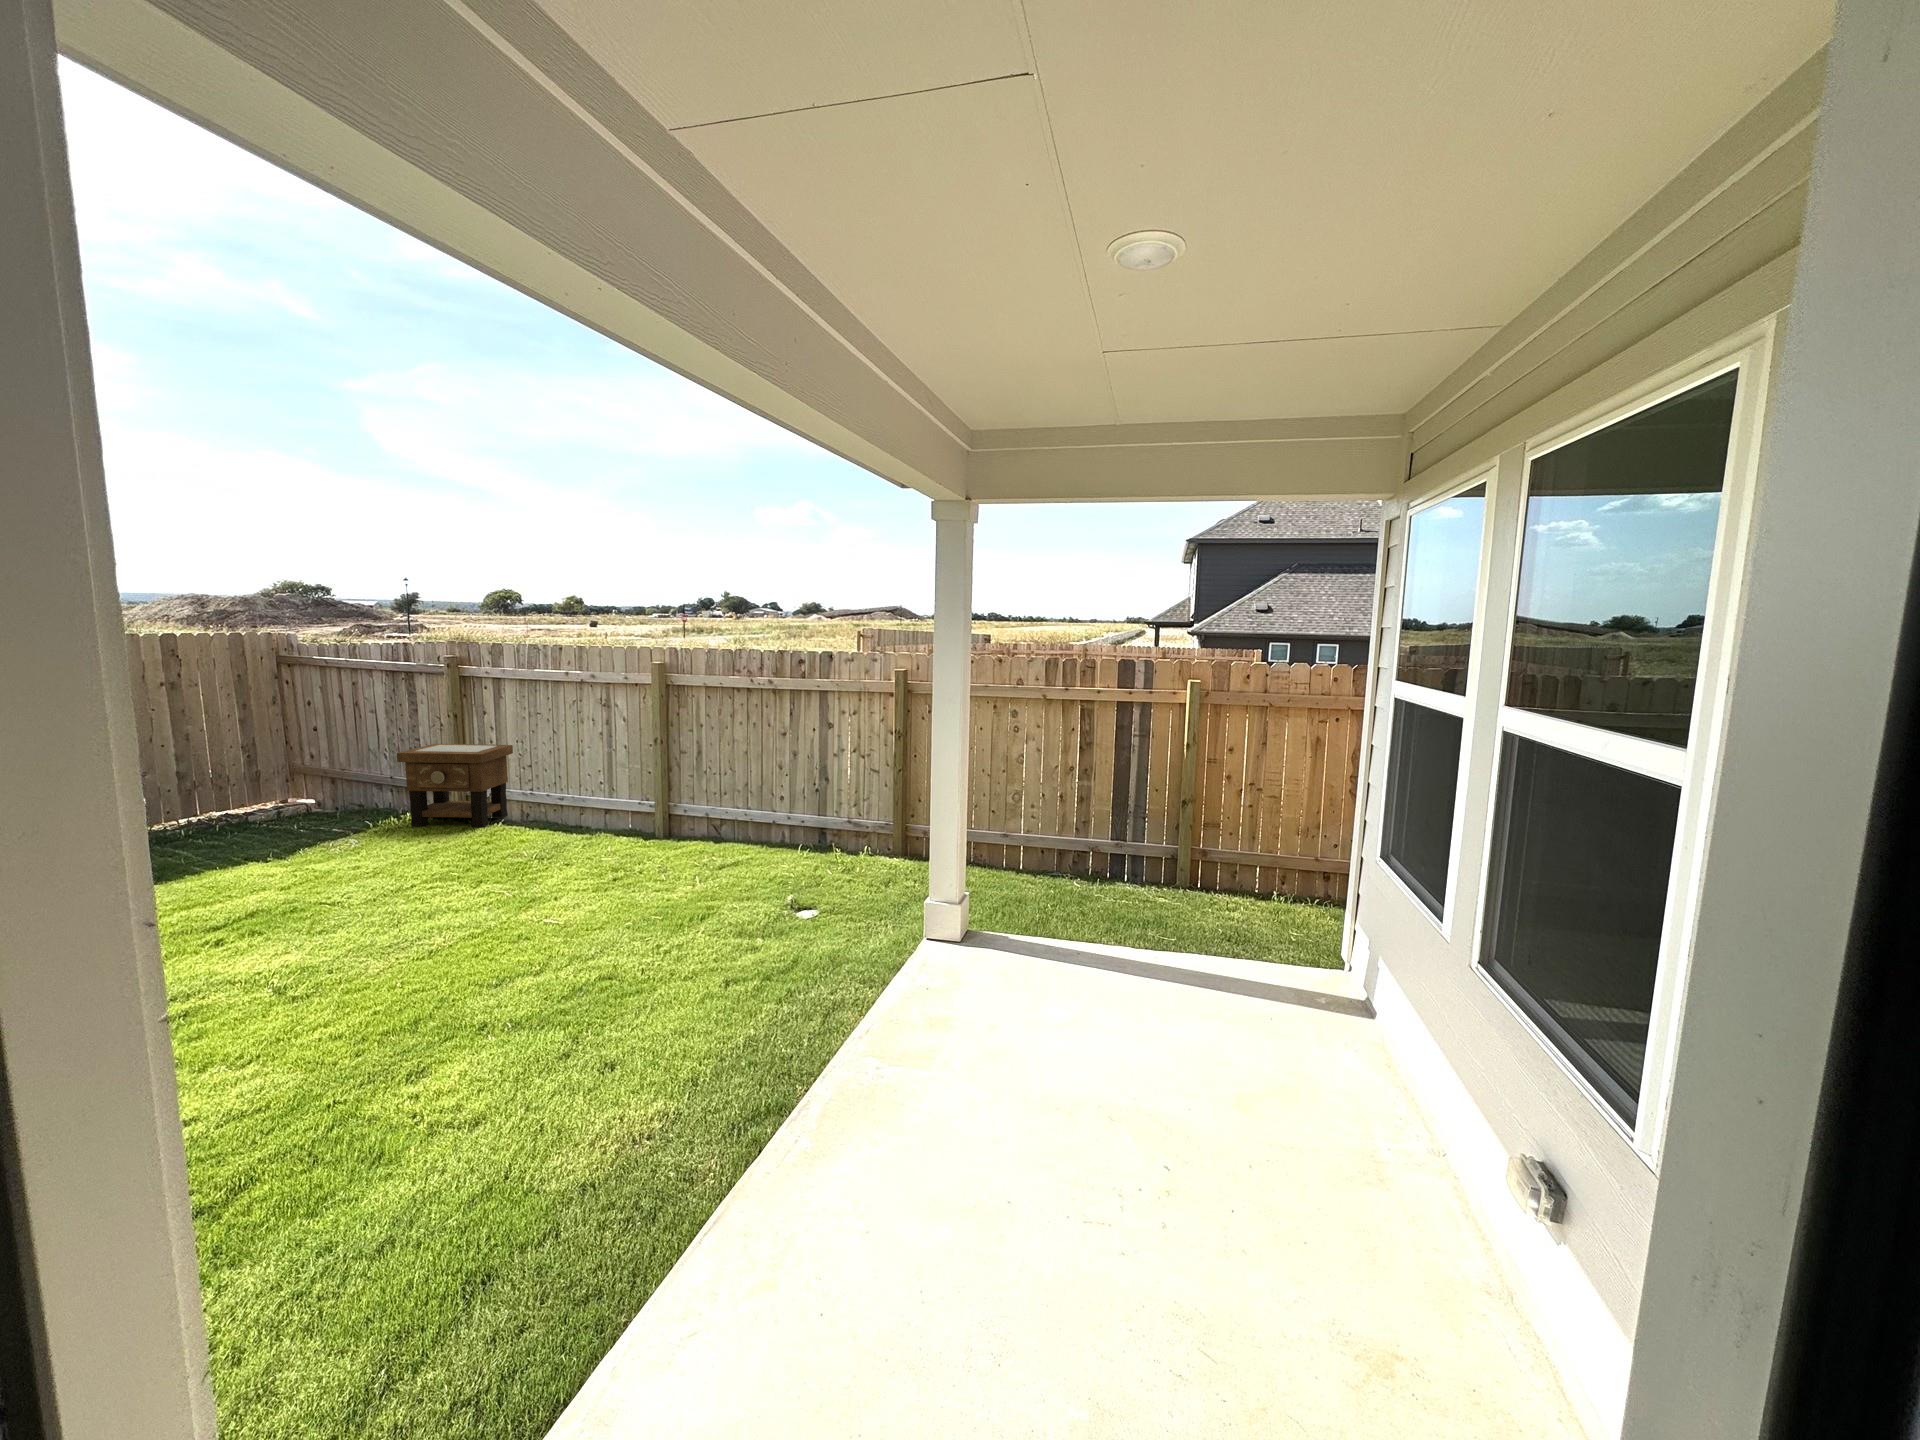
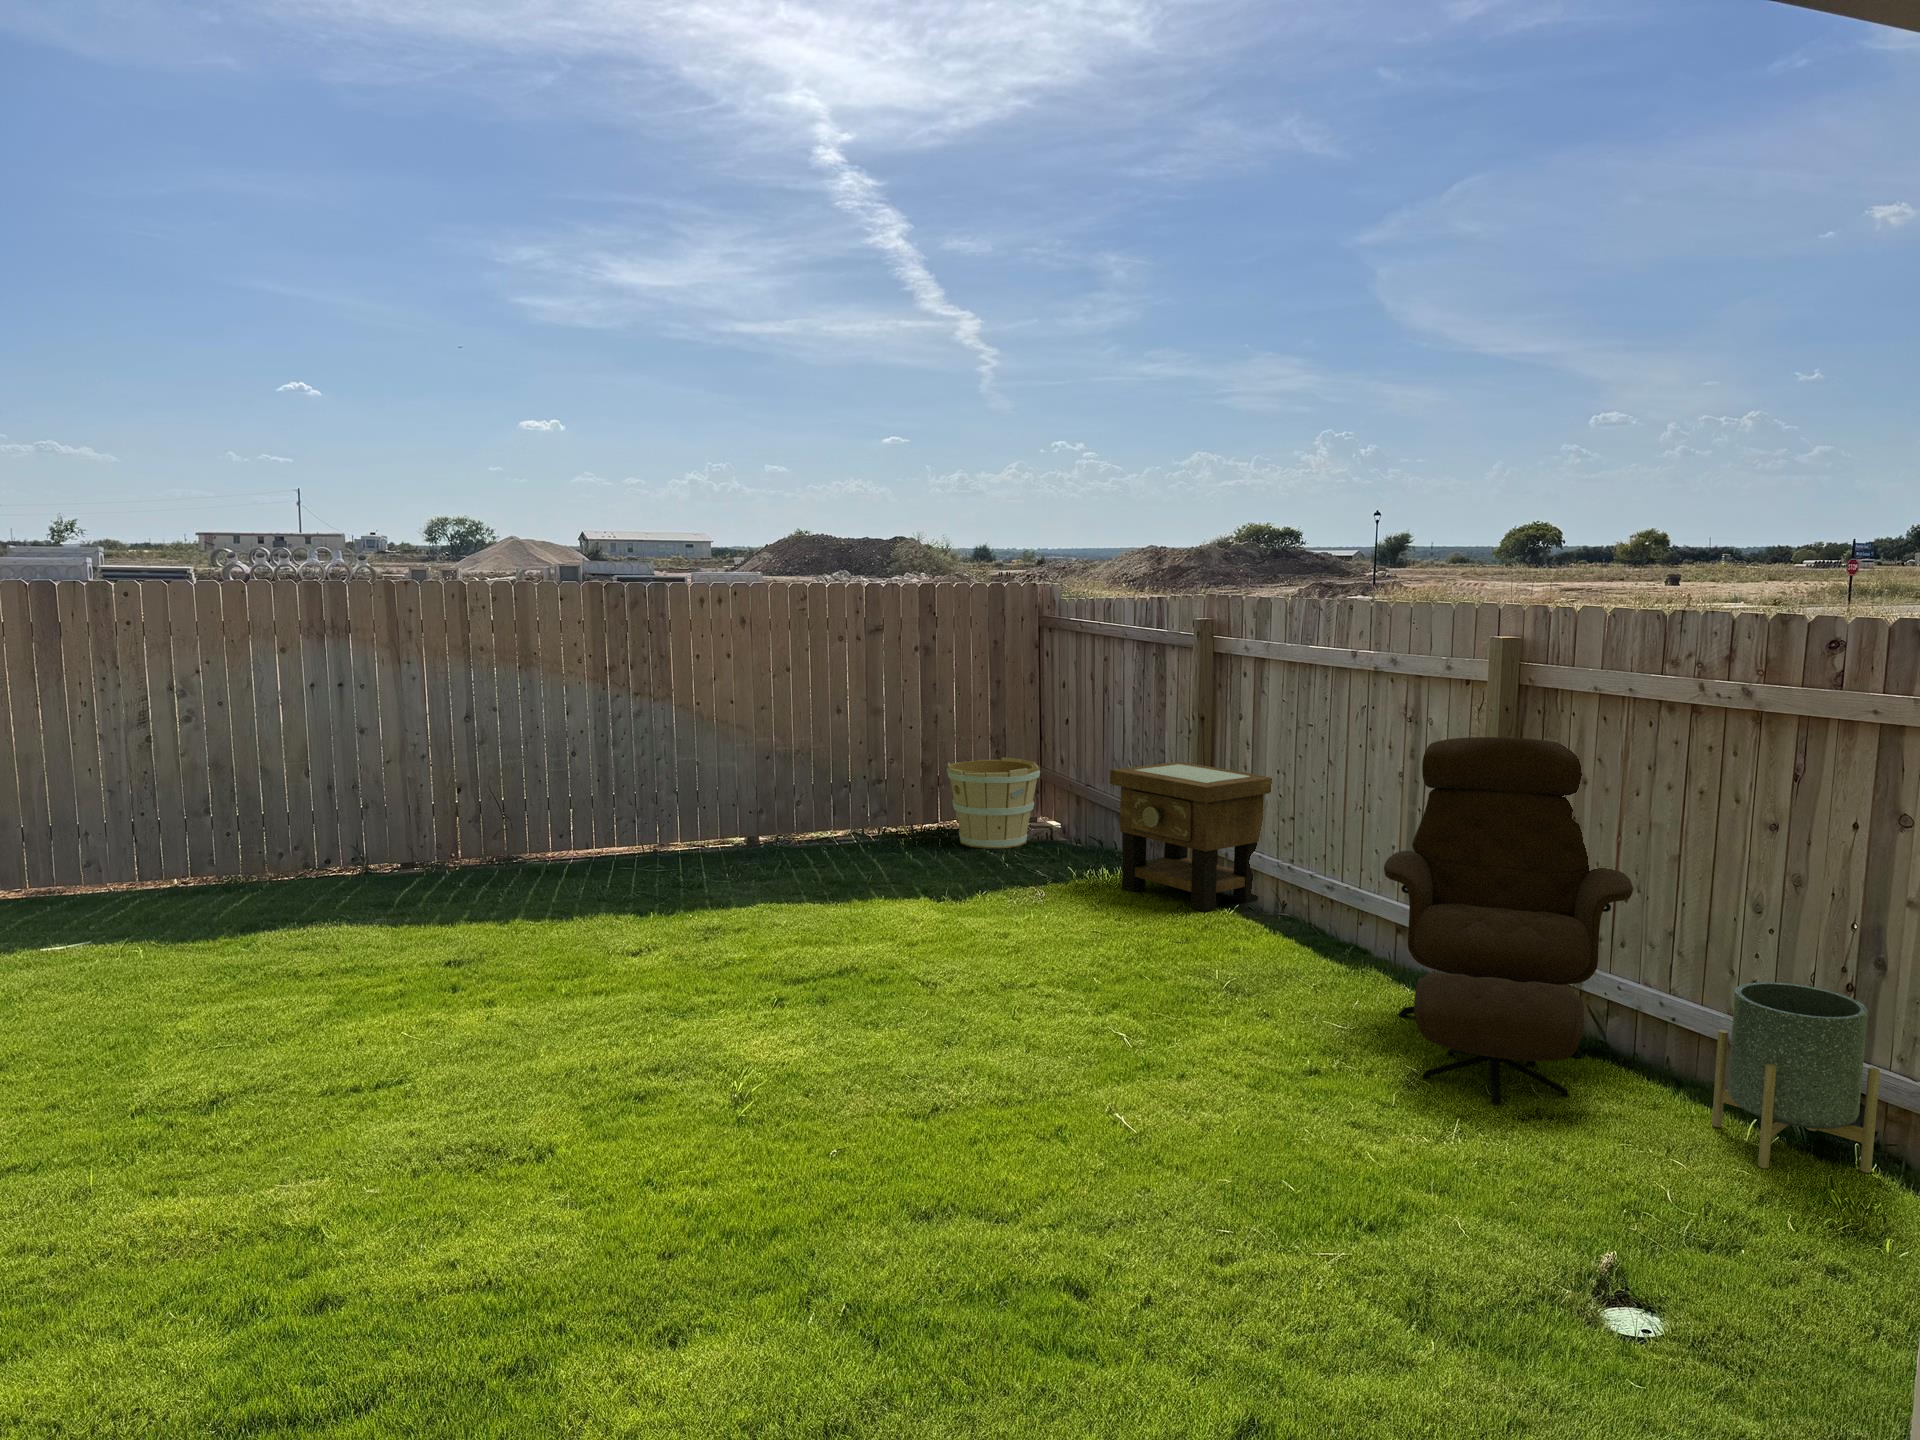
lounge chair: none [623,709,738,865] -> present [1384,737,1633,1105]
wooden bucket: none [211,758,303,825] -> present [947,757,1040,849]
planter: none [783,790,837,857] -> present [1712,982,1880,1173]

